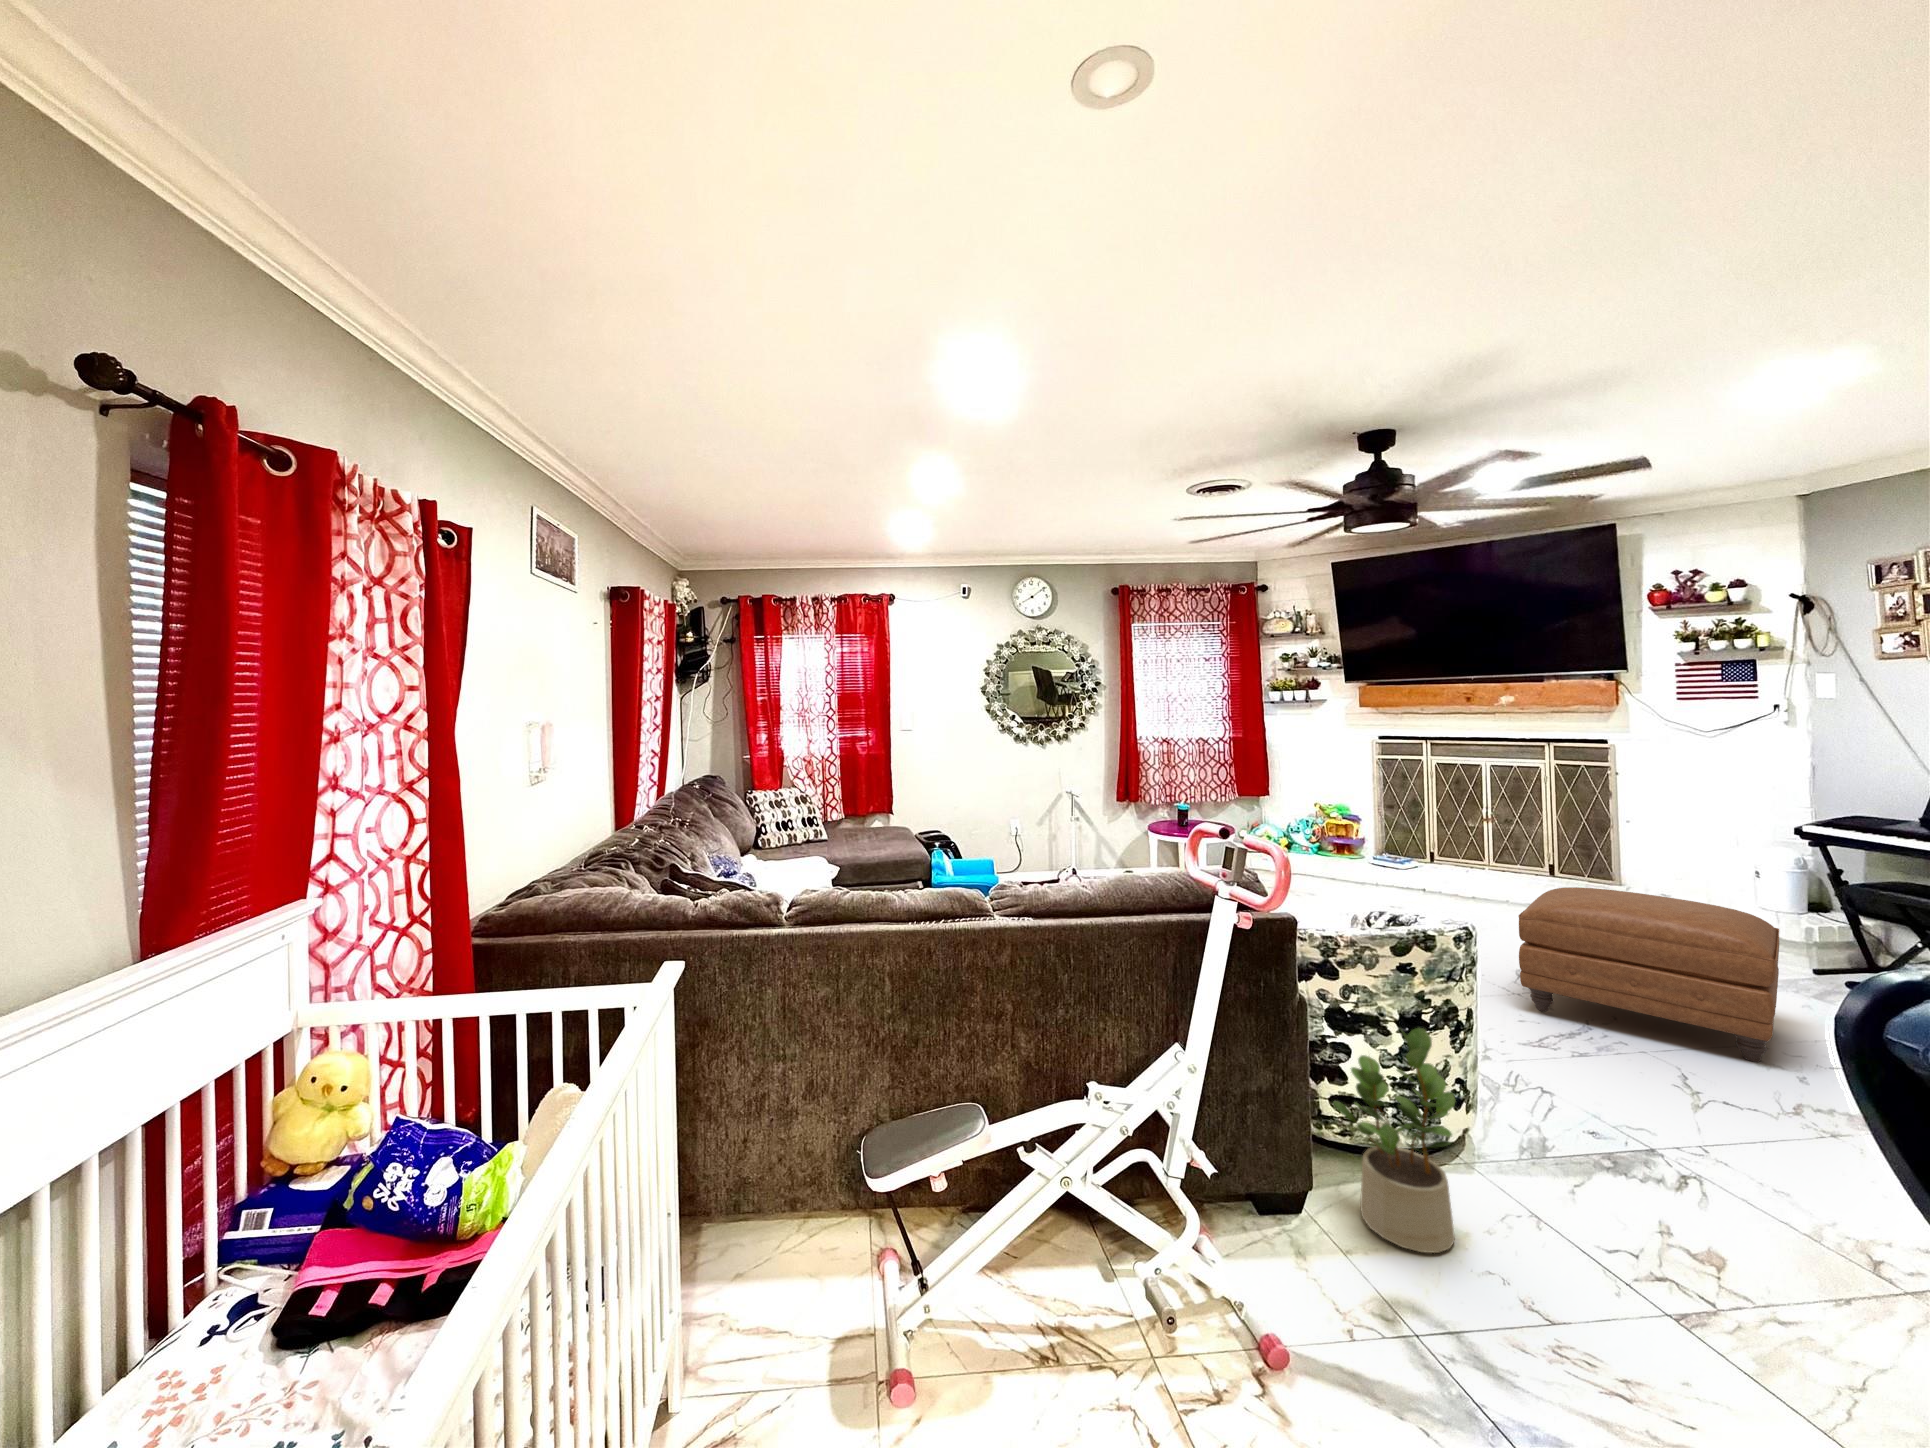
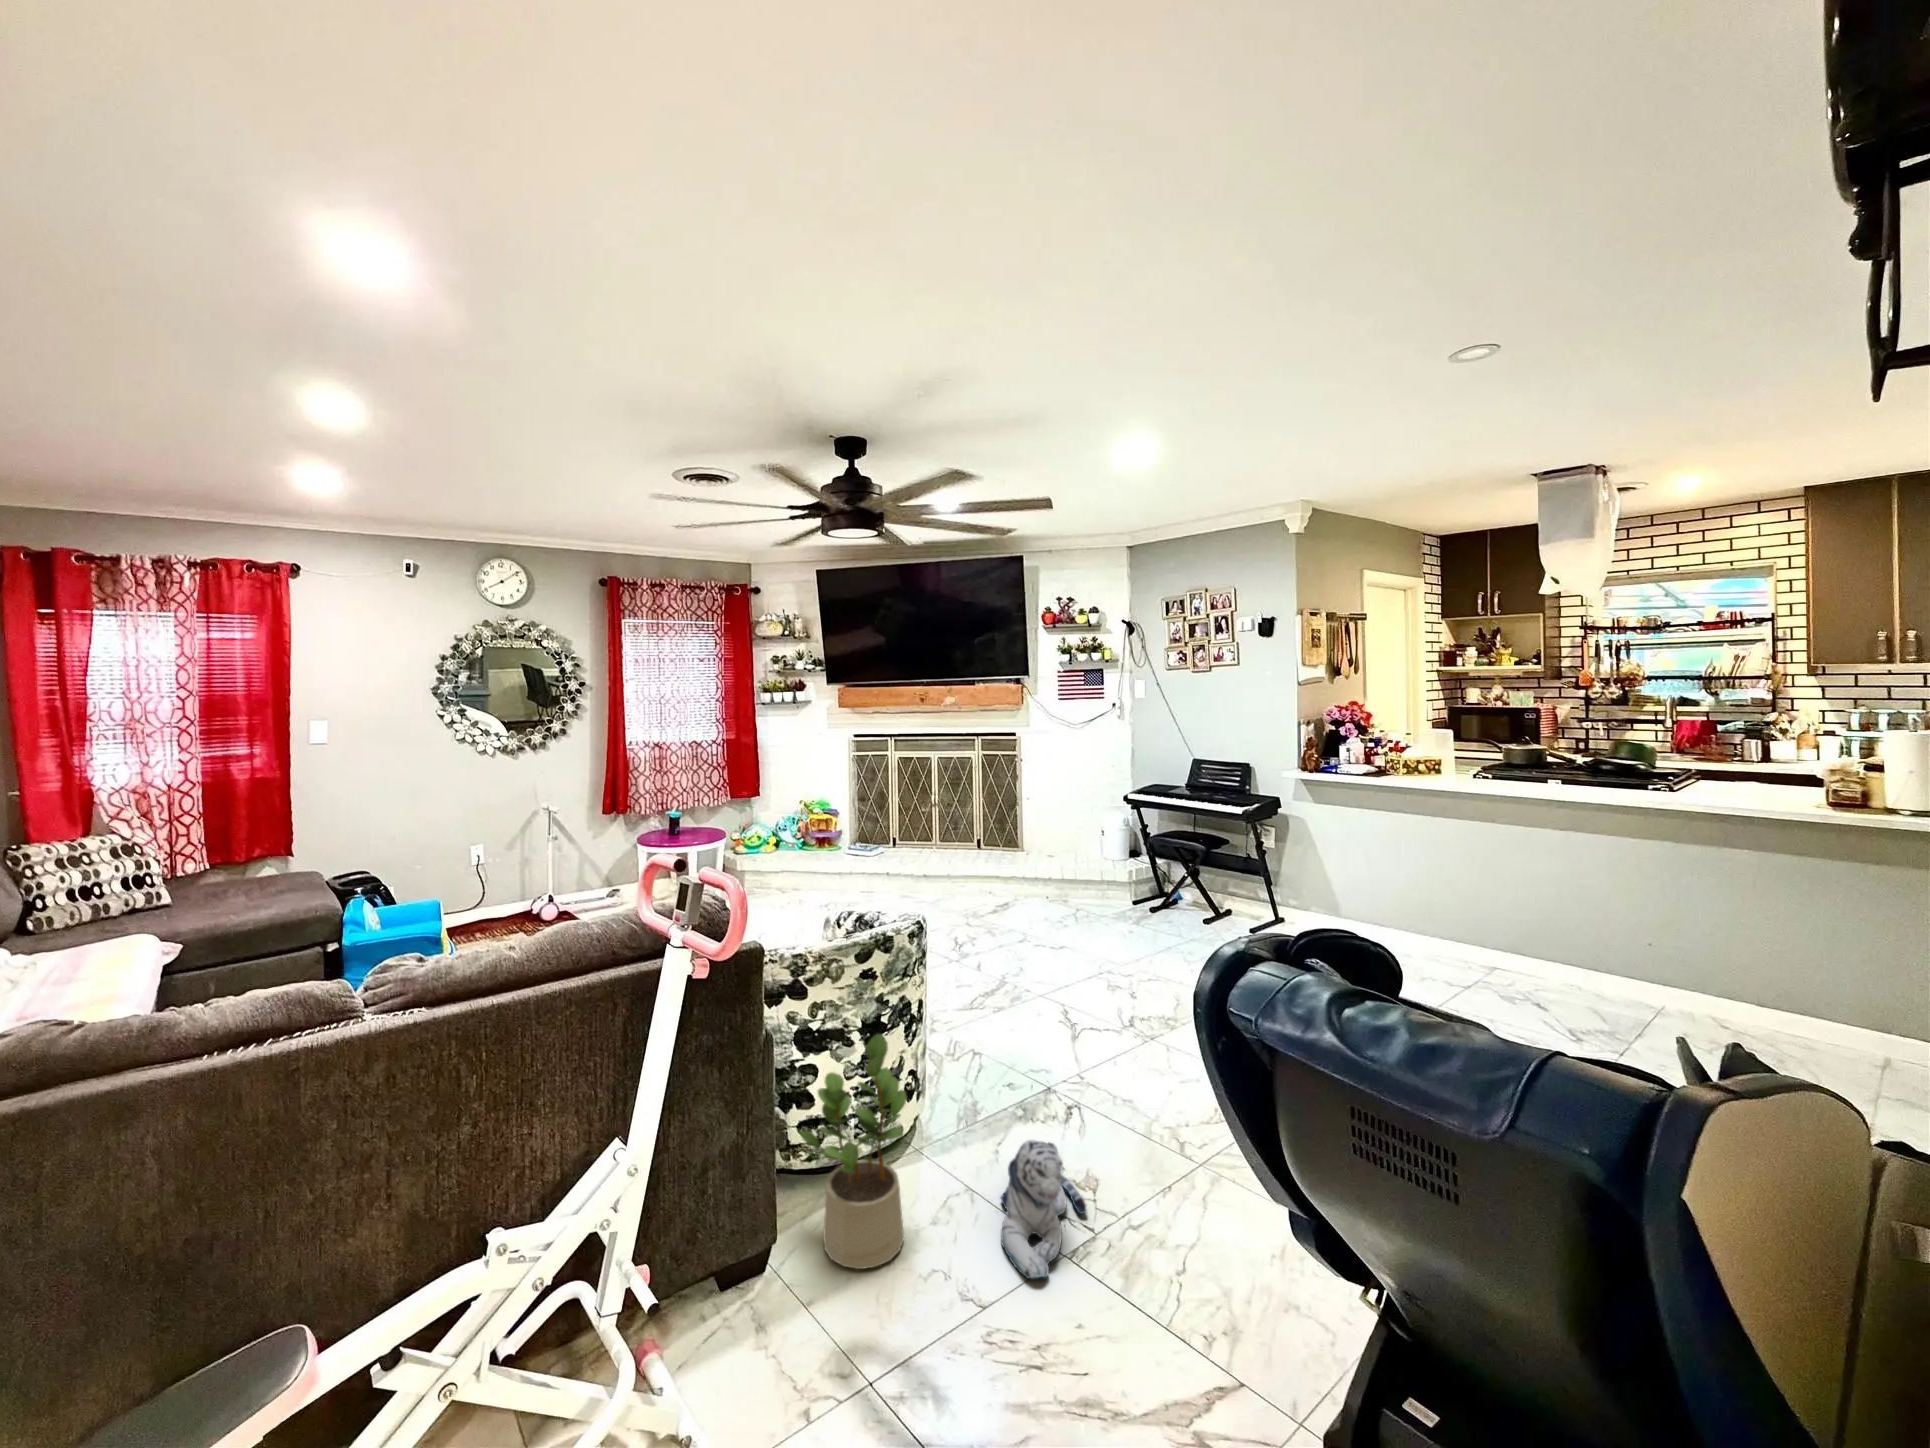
ottoman: present [1519,887,1779,1062] -> none [957,861,1112,984]
plush toy: none [1584,1189,1722,1343] -> present [1001,1140,1087,1278]

